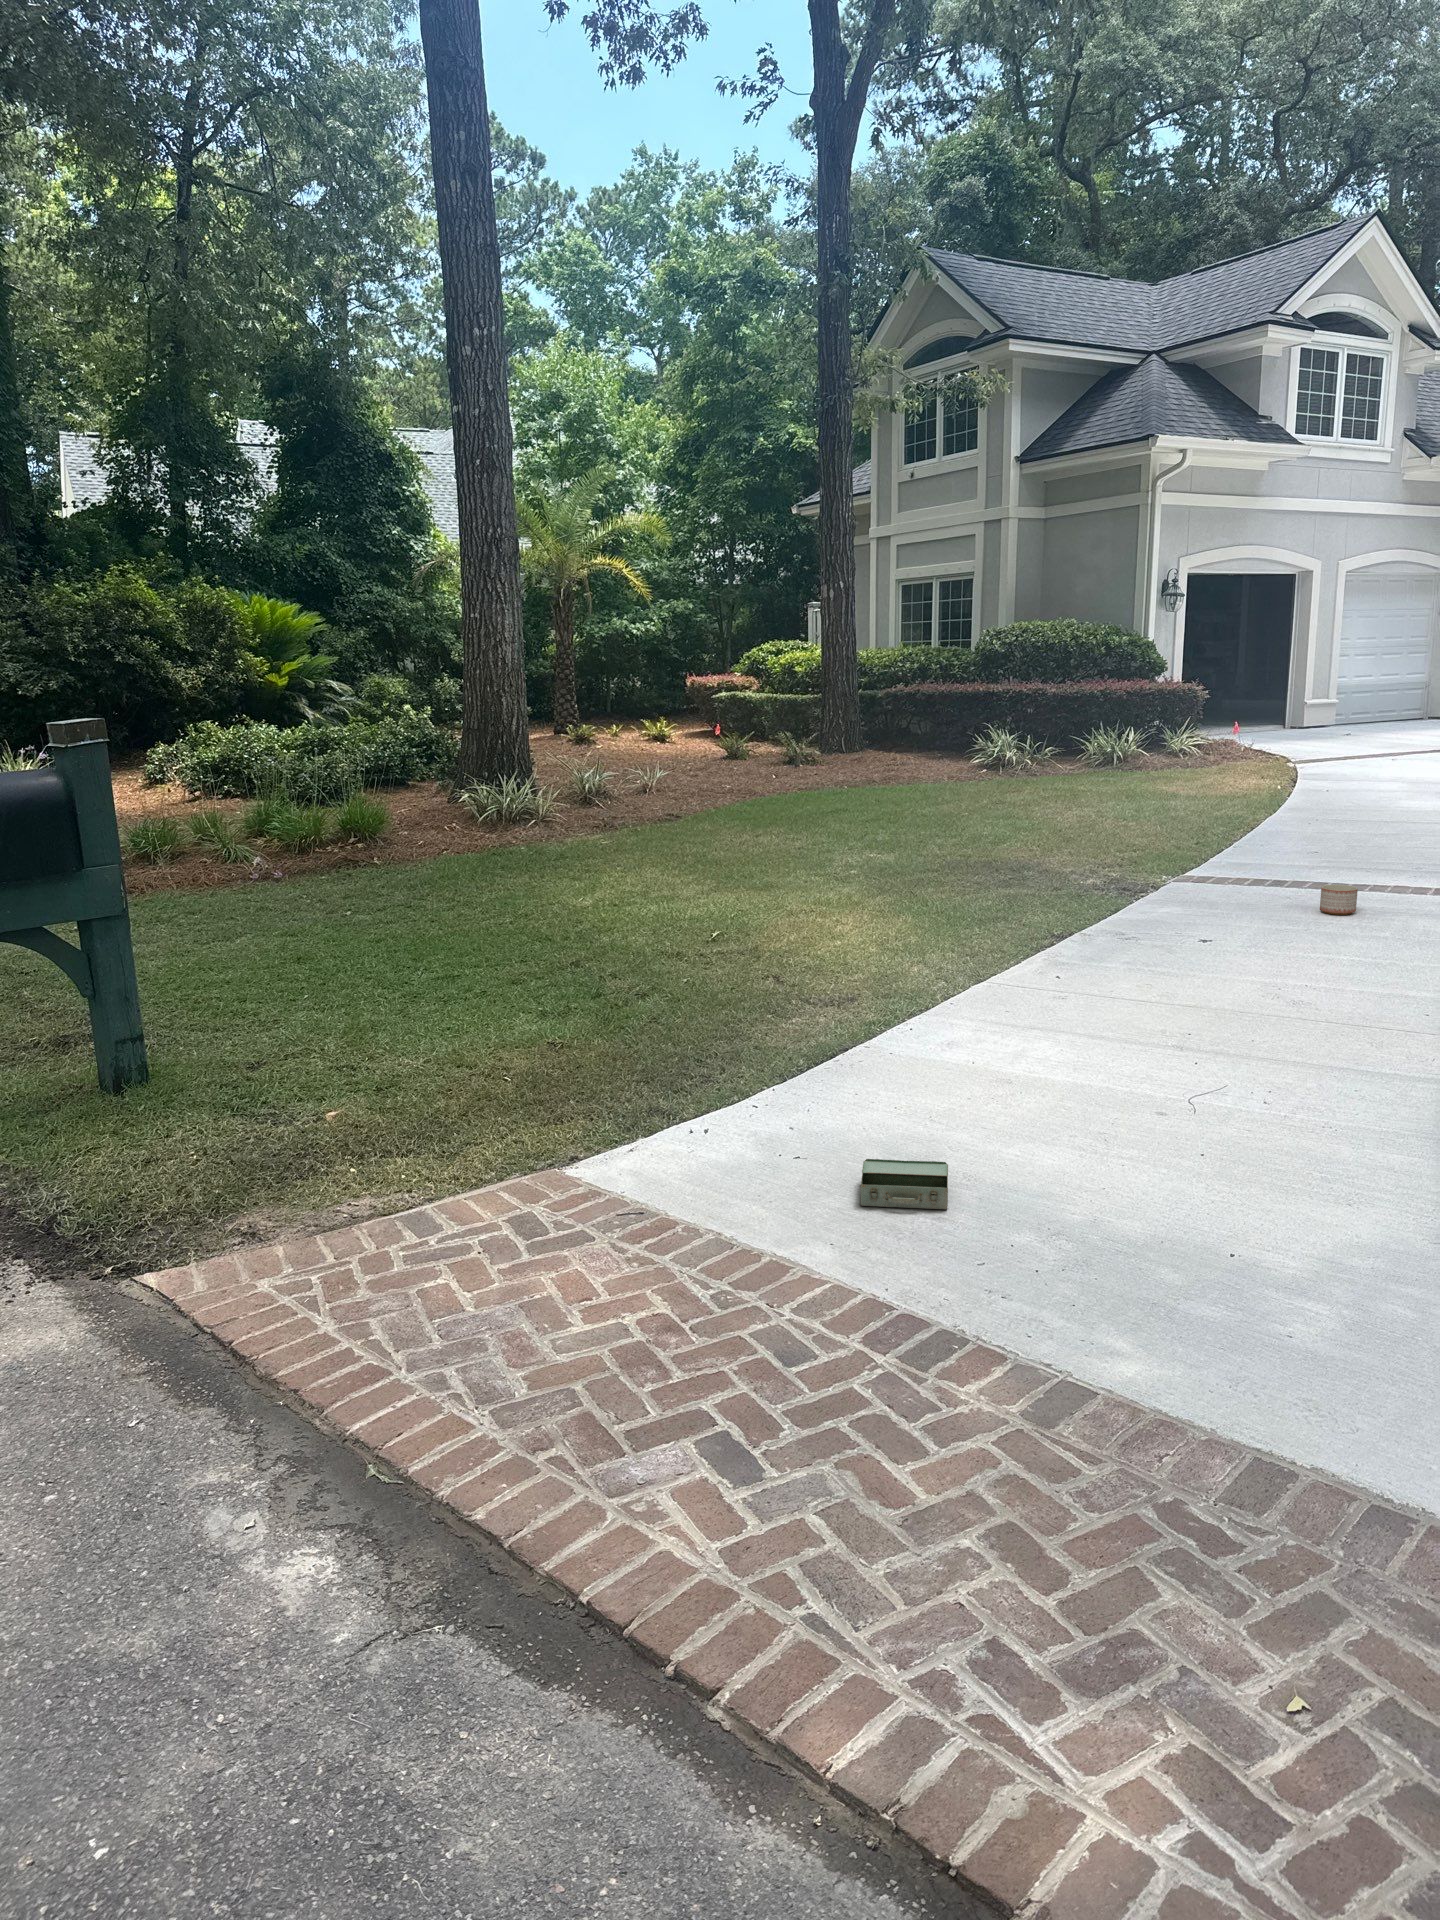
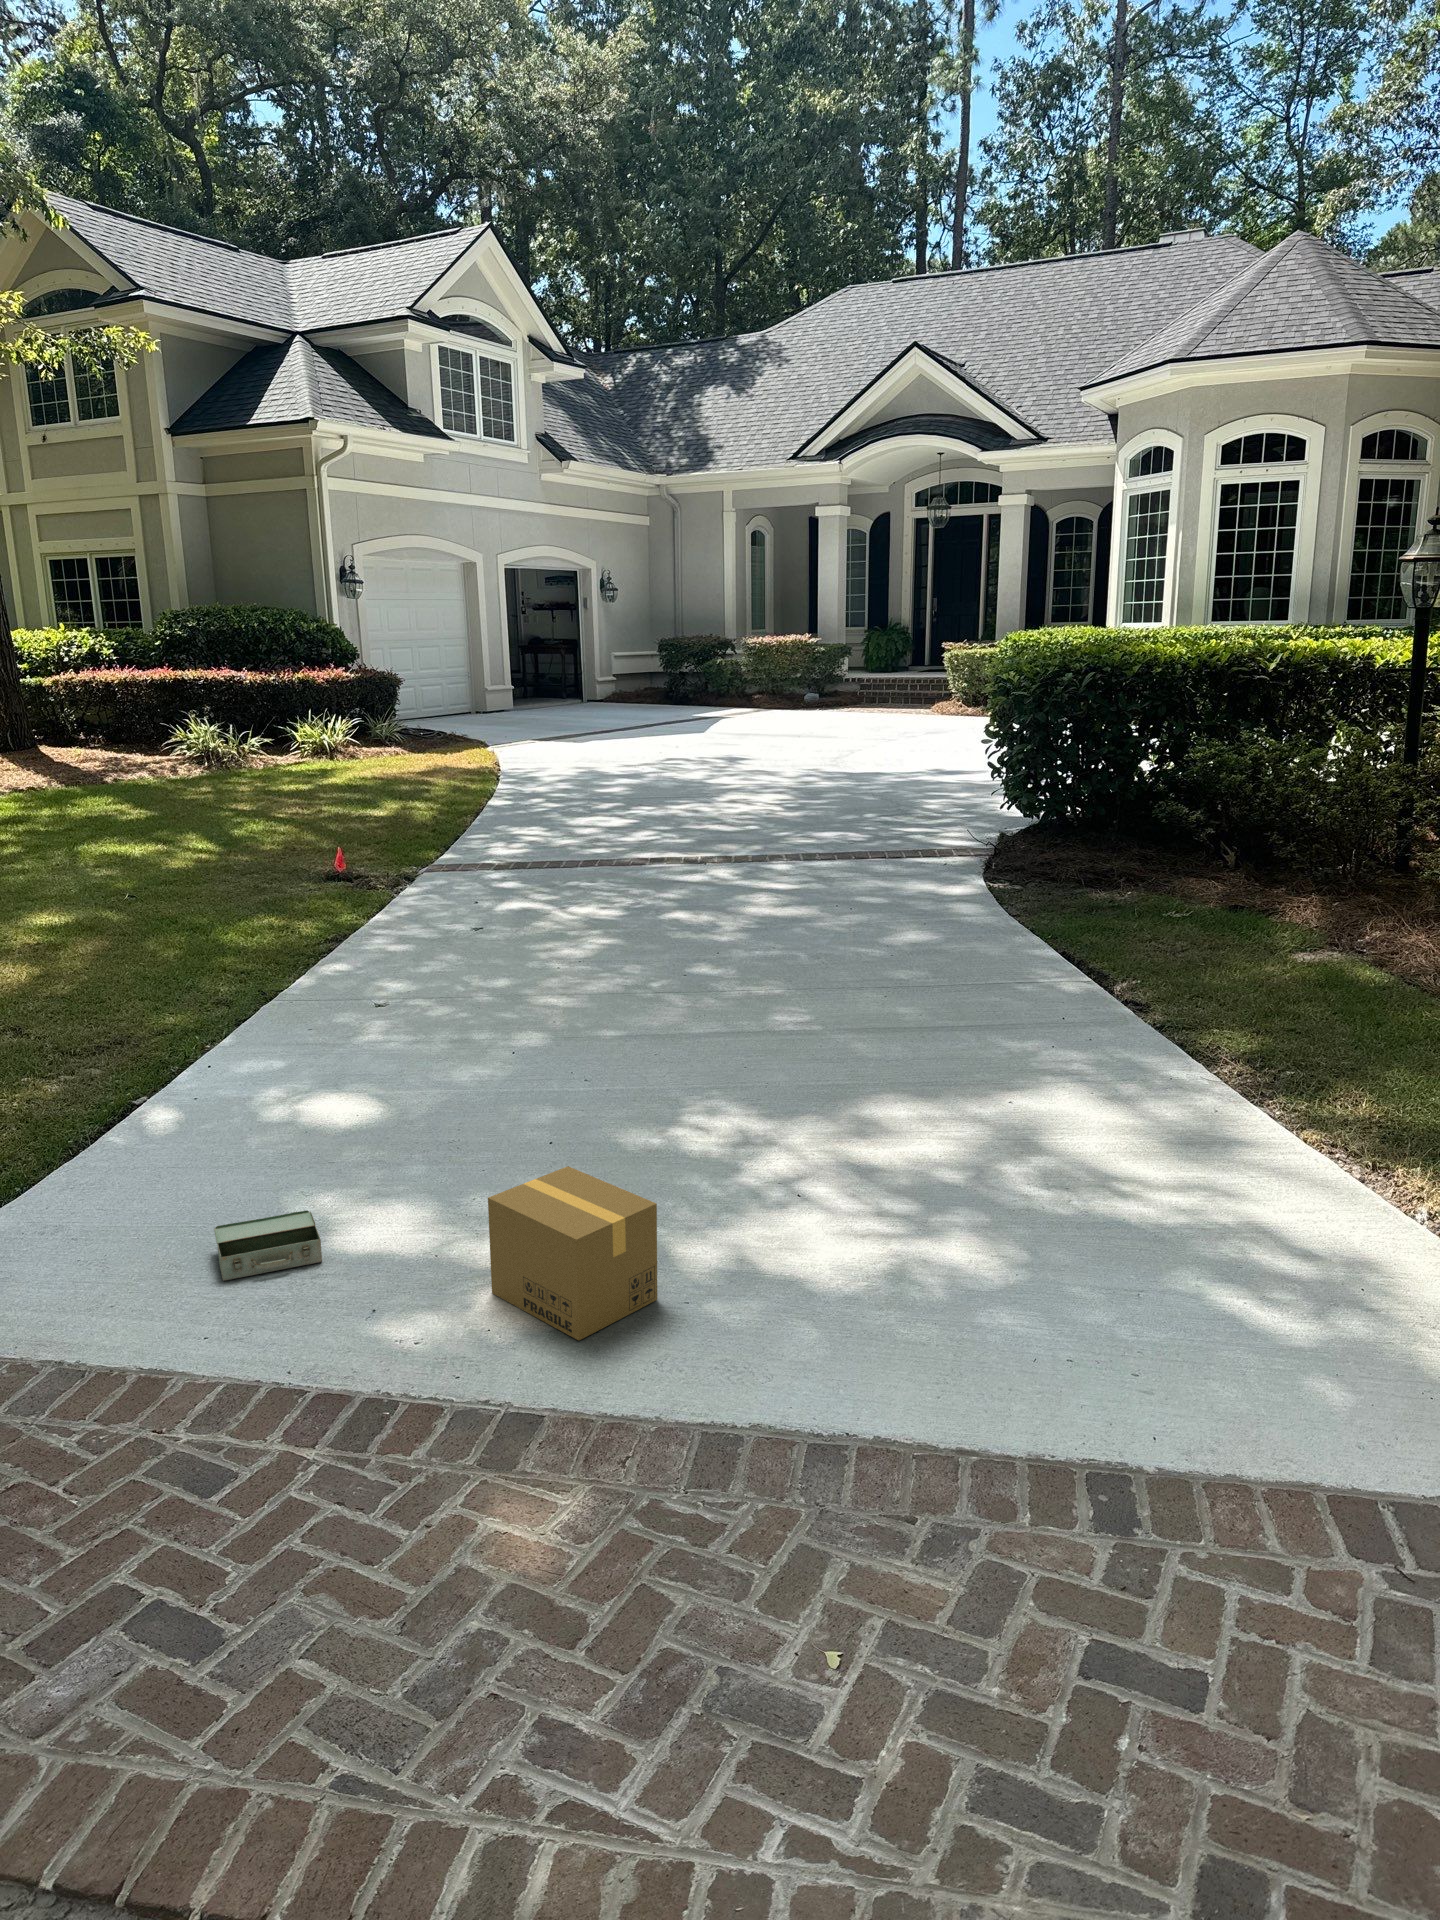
planter: present [1320,885,1358,915] -> none [562,865,593,893]
cardboard box: none [1091,1166,1269,1337] -> present [488,1166,657,1341]

